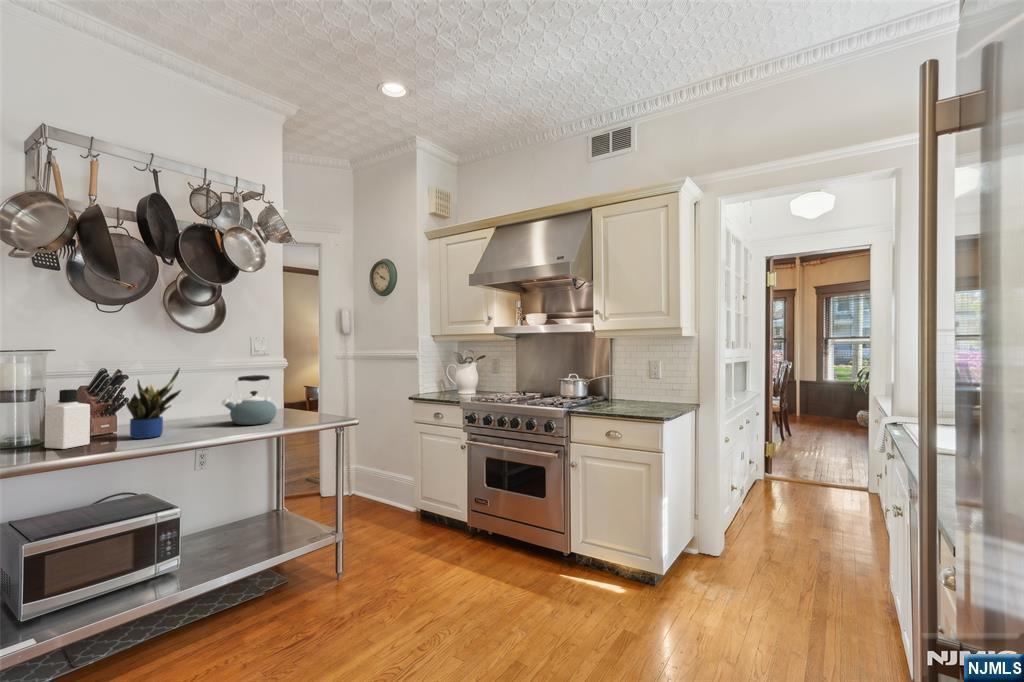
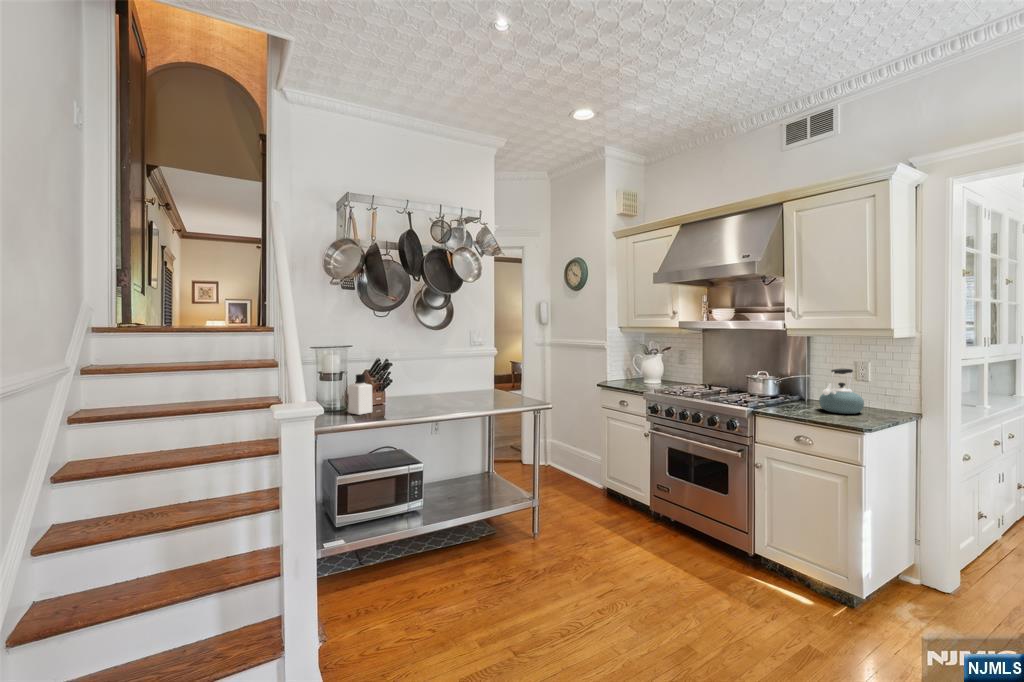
potted plant: present [126,368,181,439] -> none [392,360,425,411]
kettle: present [222,375,276,425] -> present [819,369,864,414]

